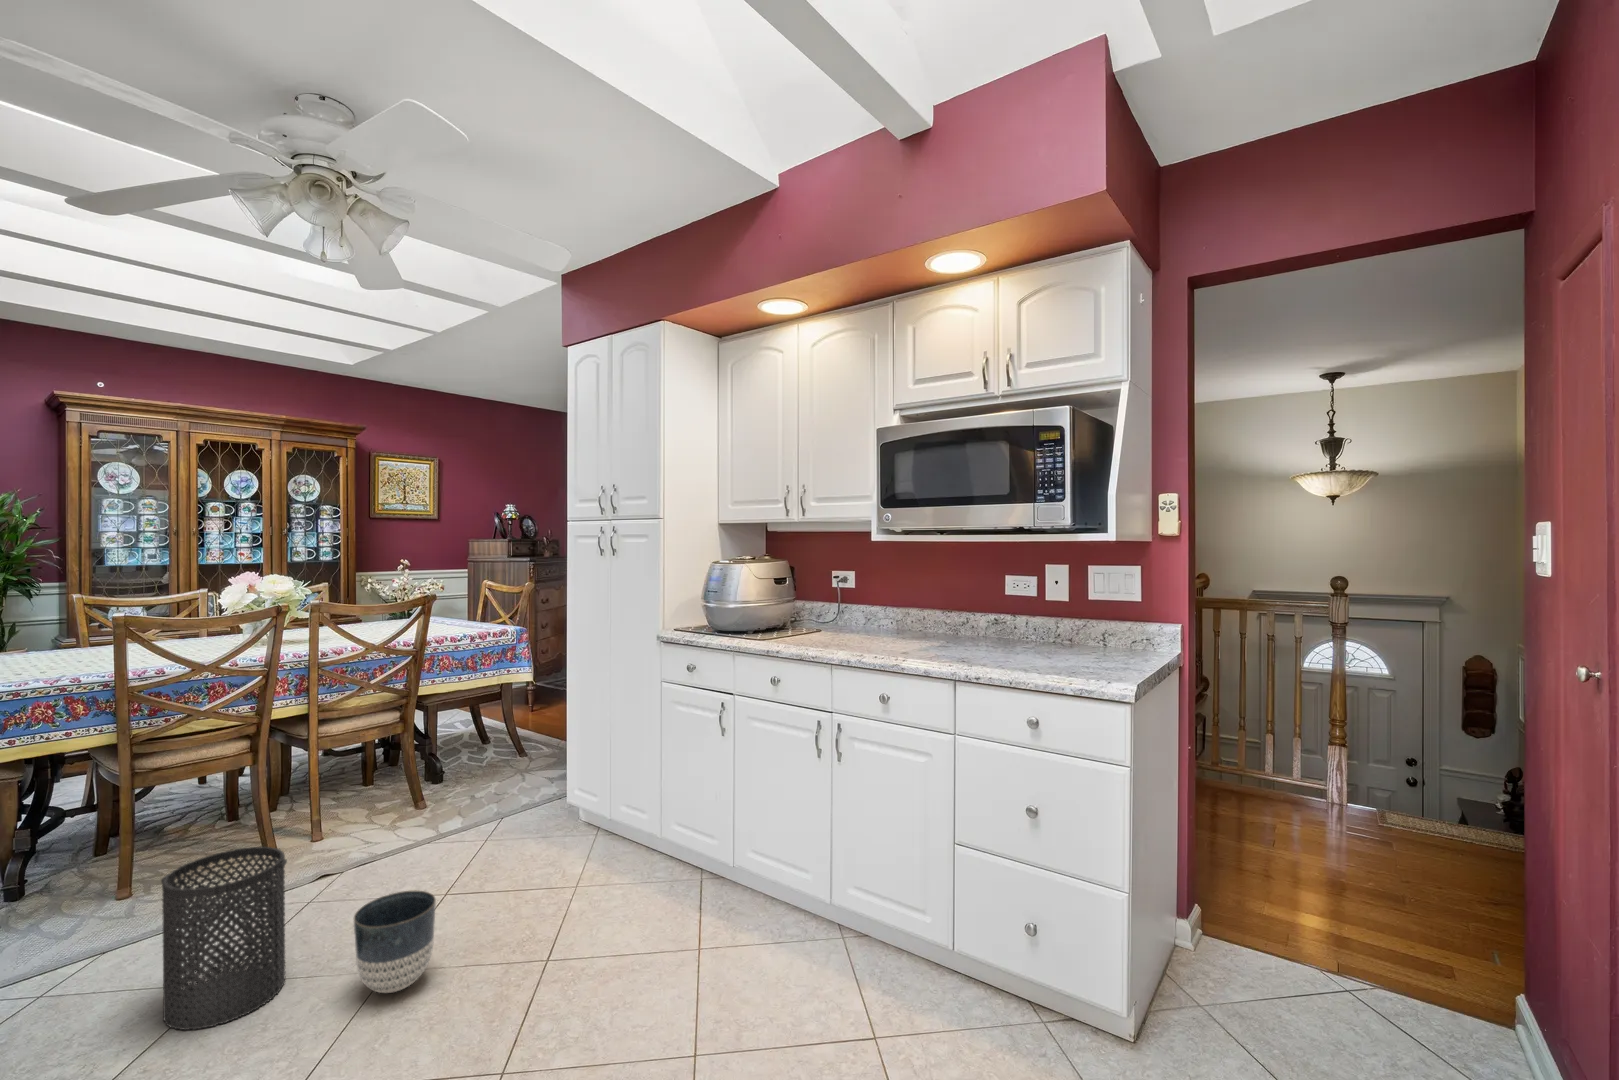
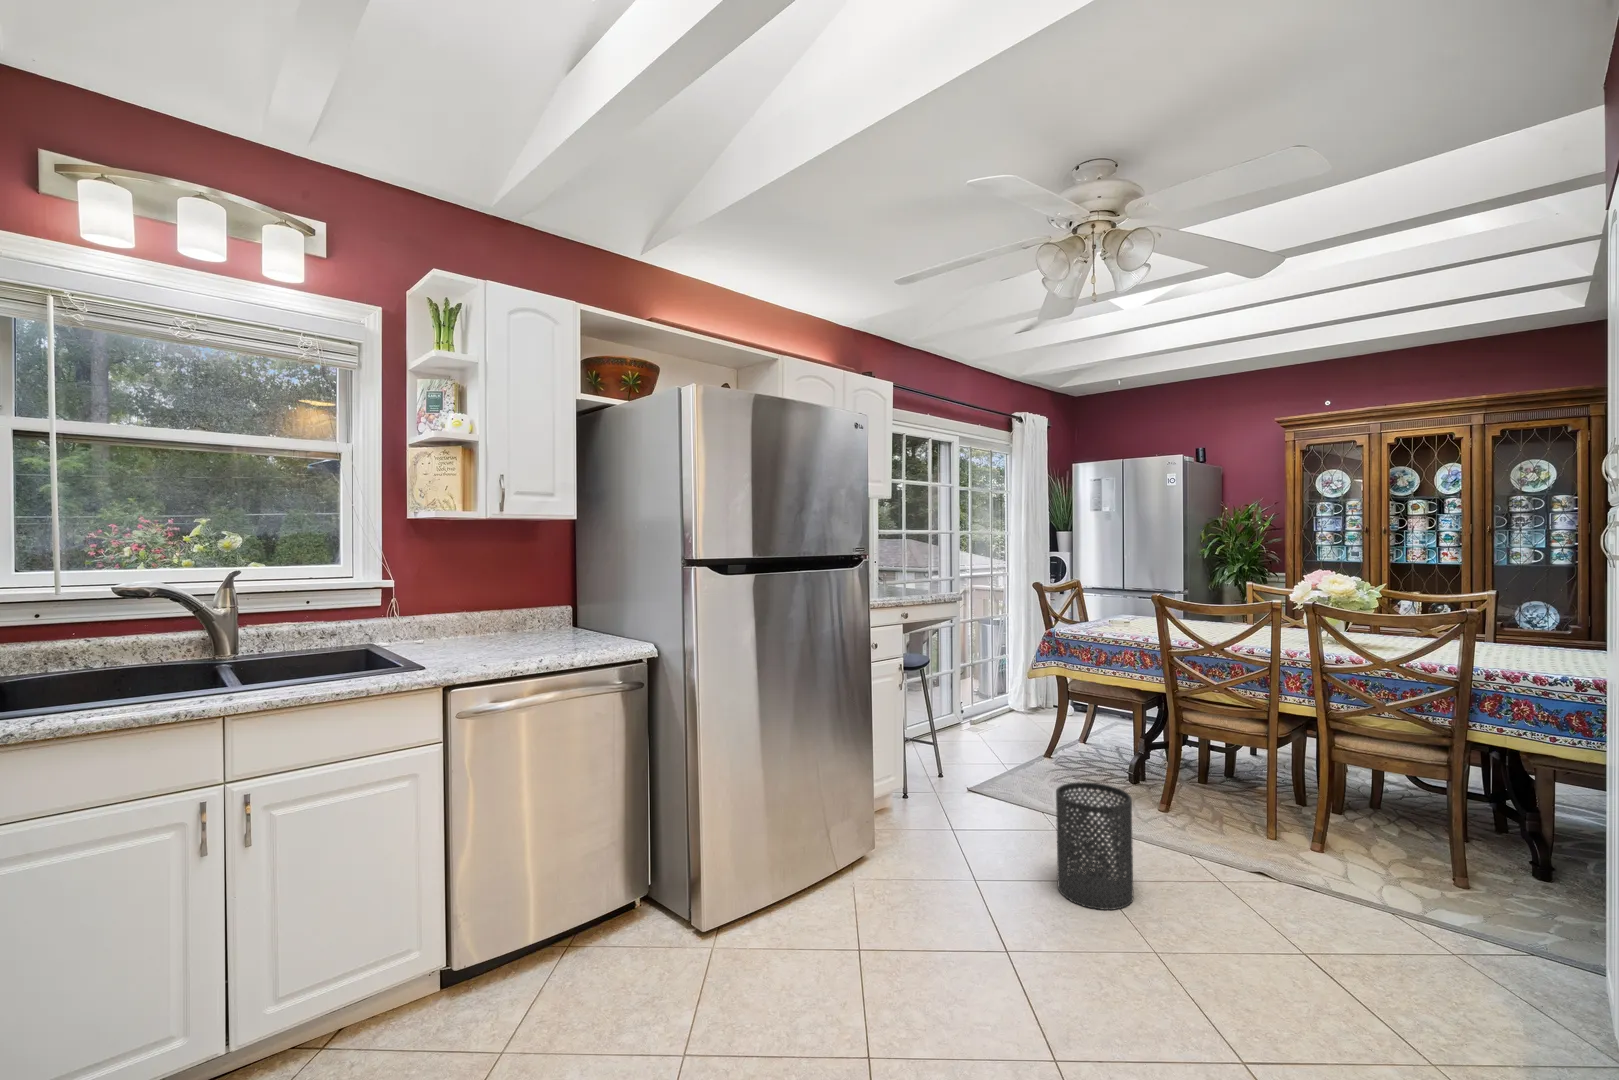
planter: present [354,890,436,993] -> none [1117,876,1189,969]

